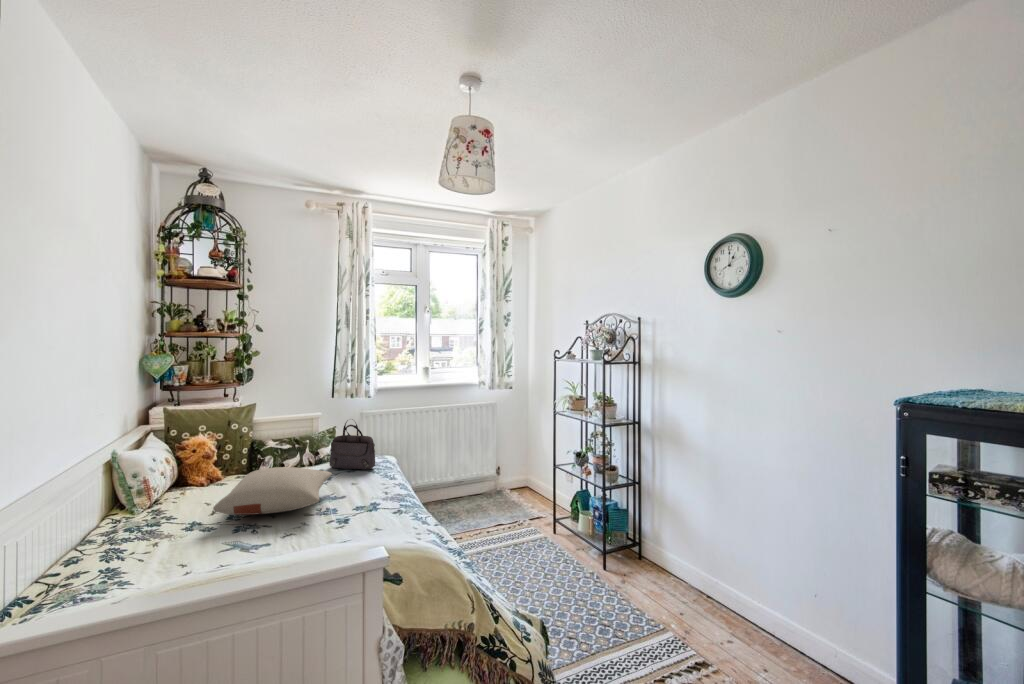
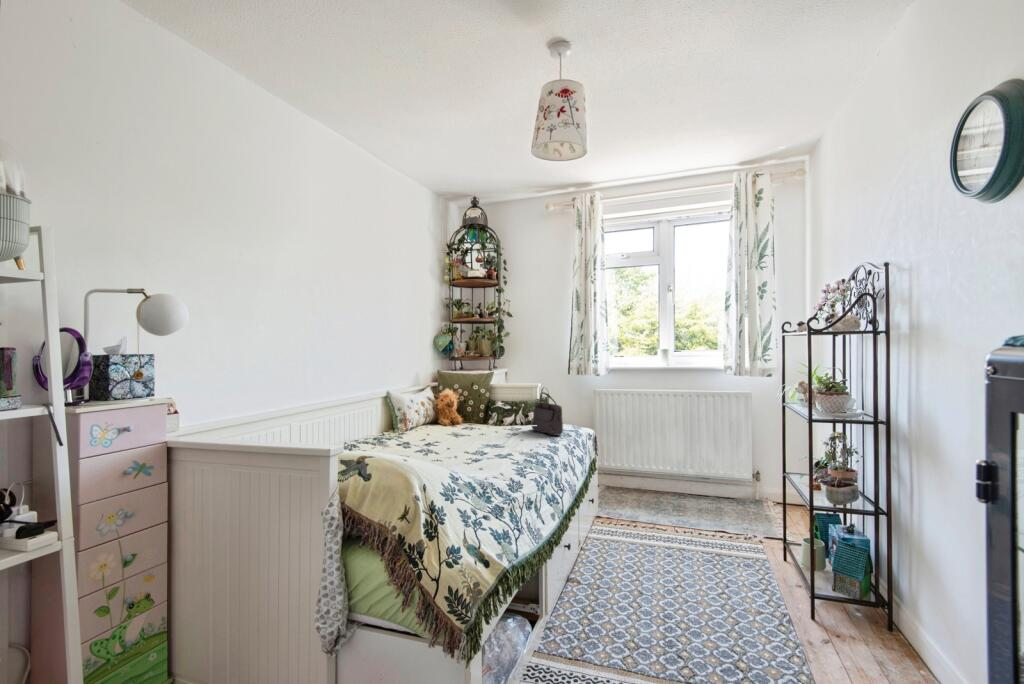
pillow: present [213,467,332,515] -> none [404,410,501,441]

